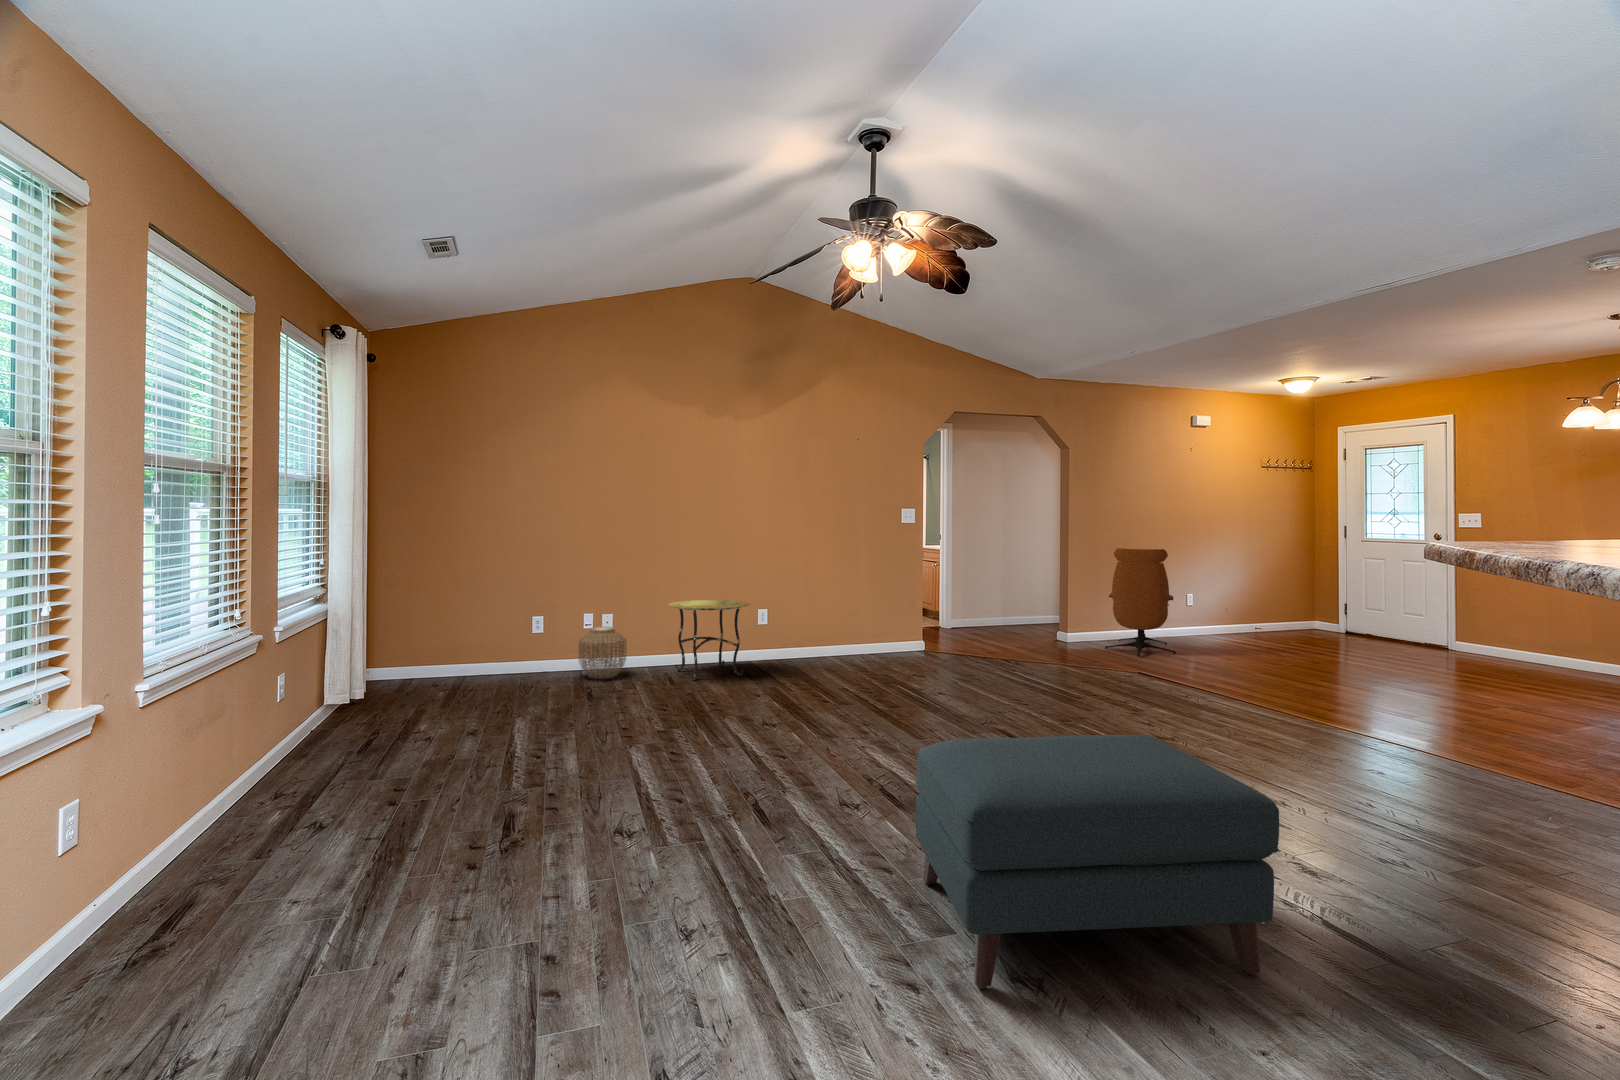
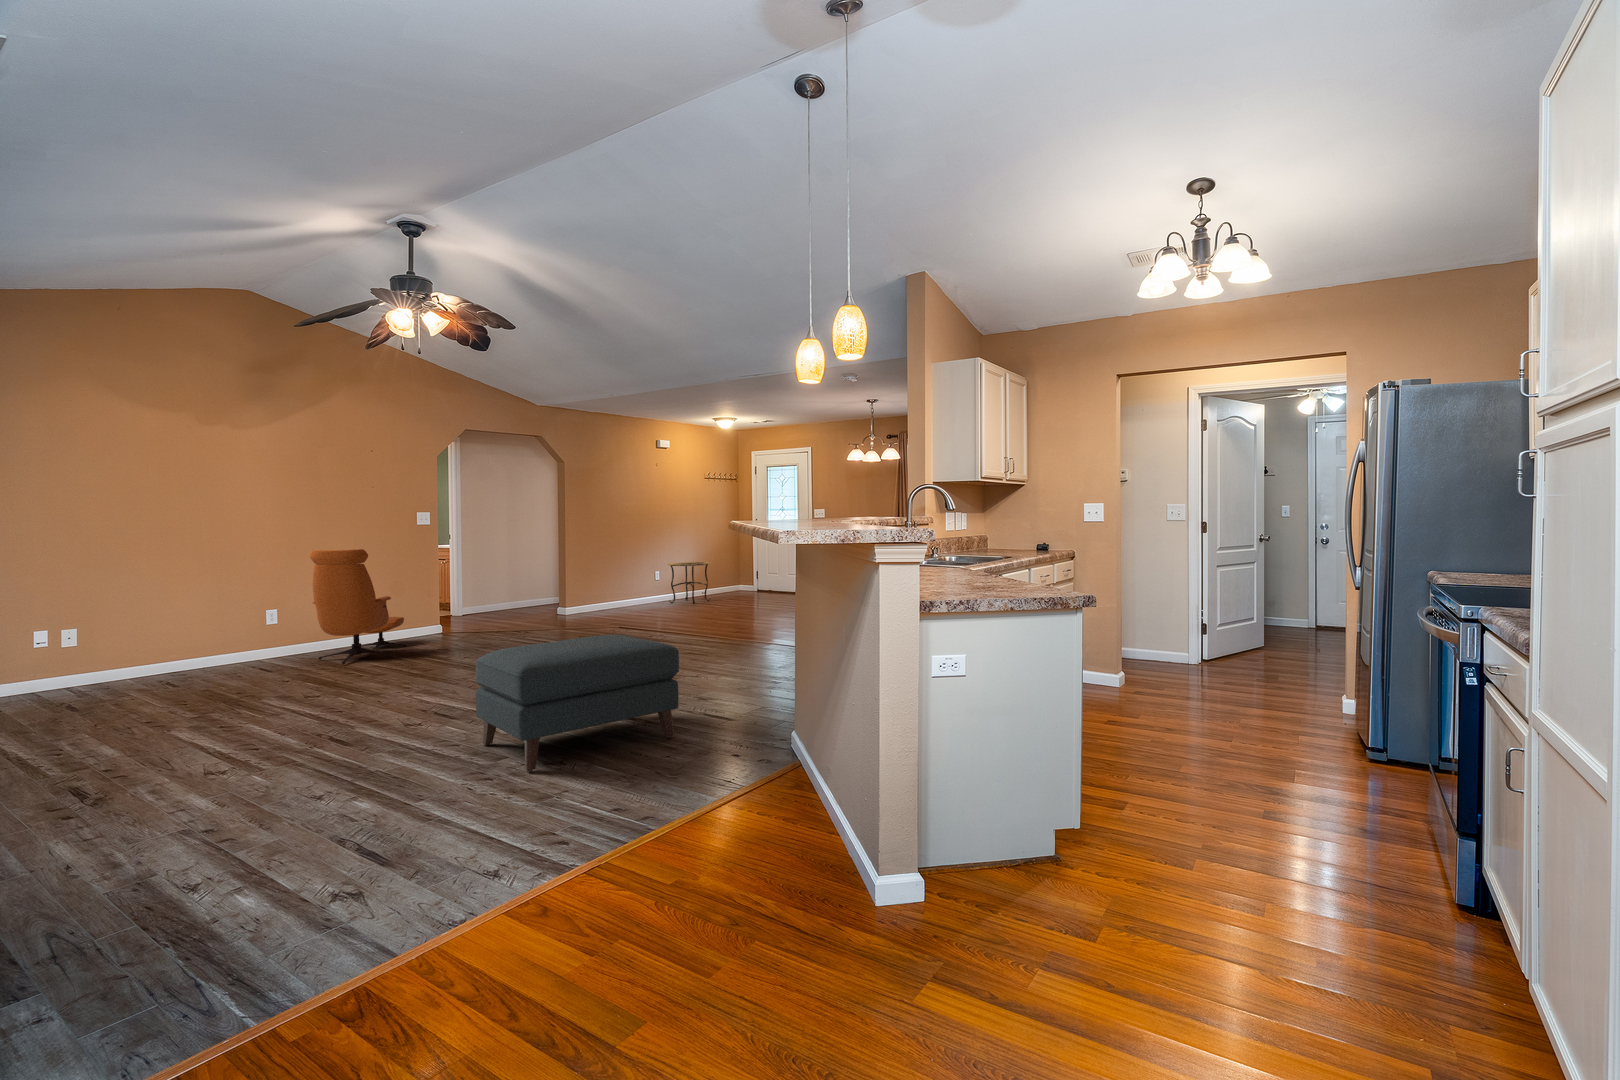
lounge chair: present [1105,548,1176,657] -> present [310,549,406,664]
side table: present [668,600,750,680] -> present [667,562,711,604]
woven basket: present [578,627,627,679] -> none [38,639,107,695]

